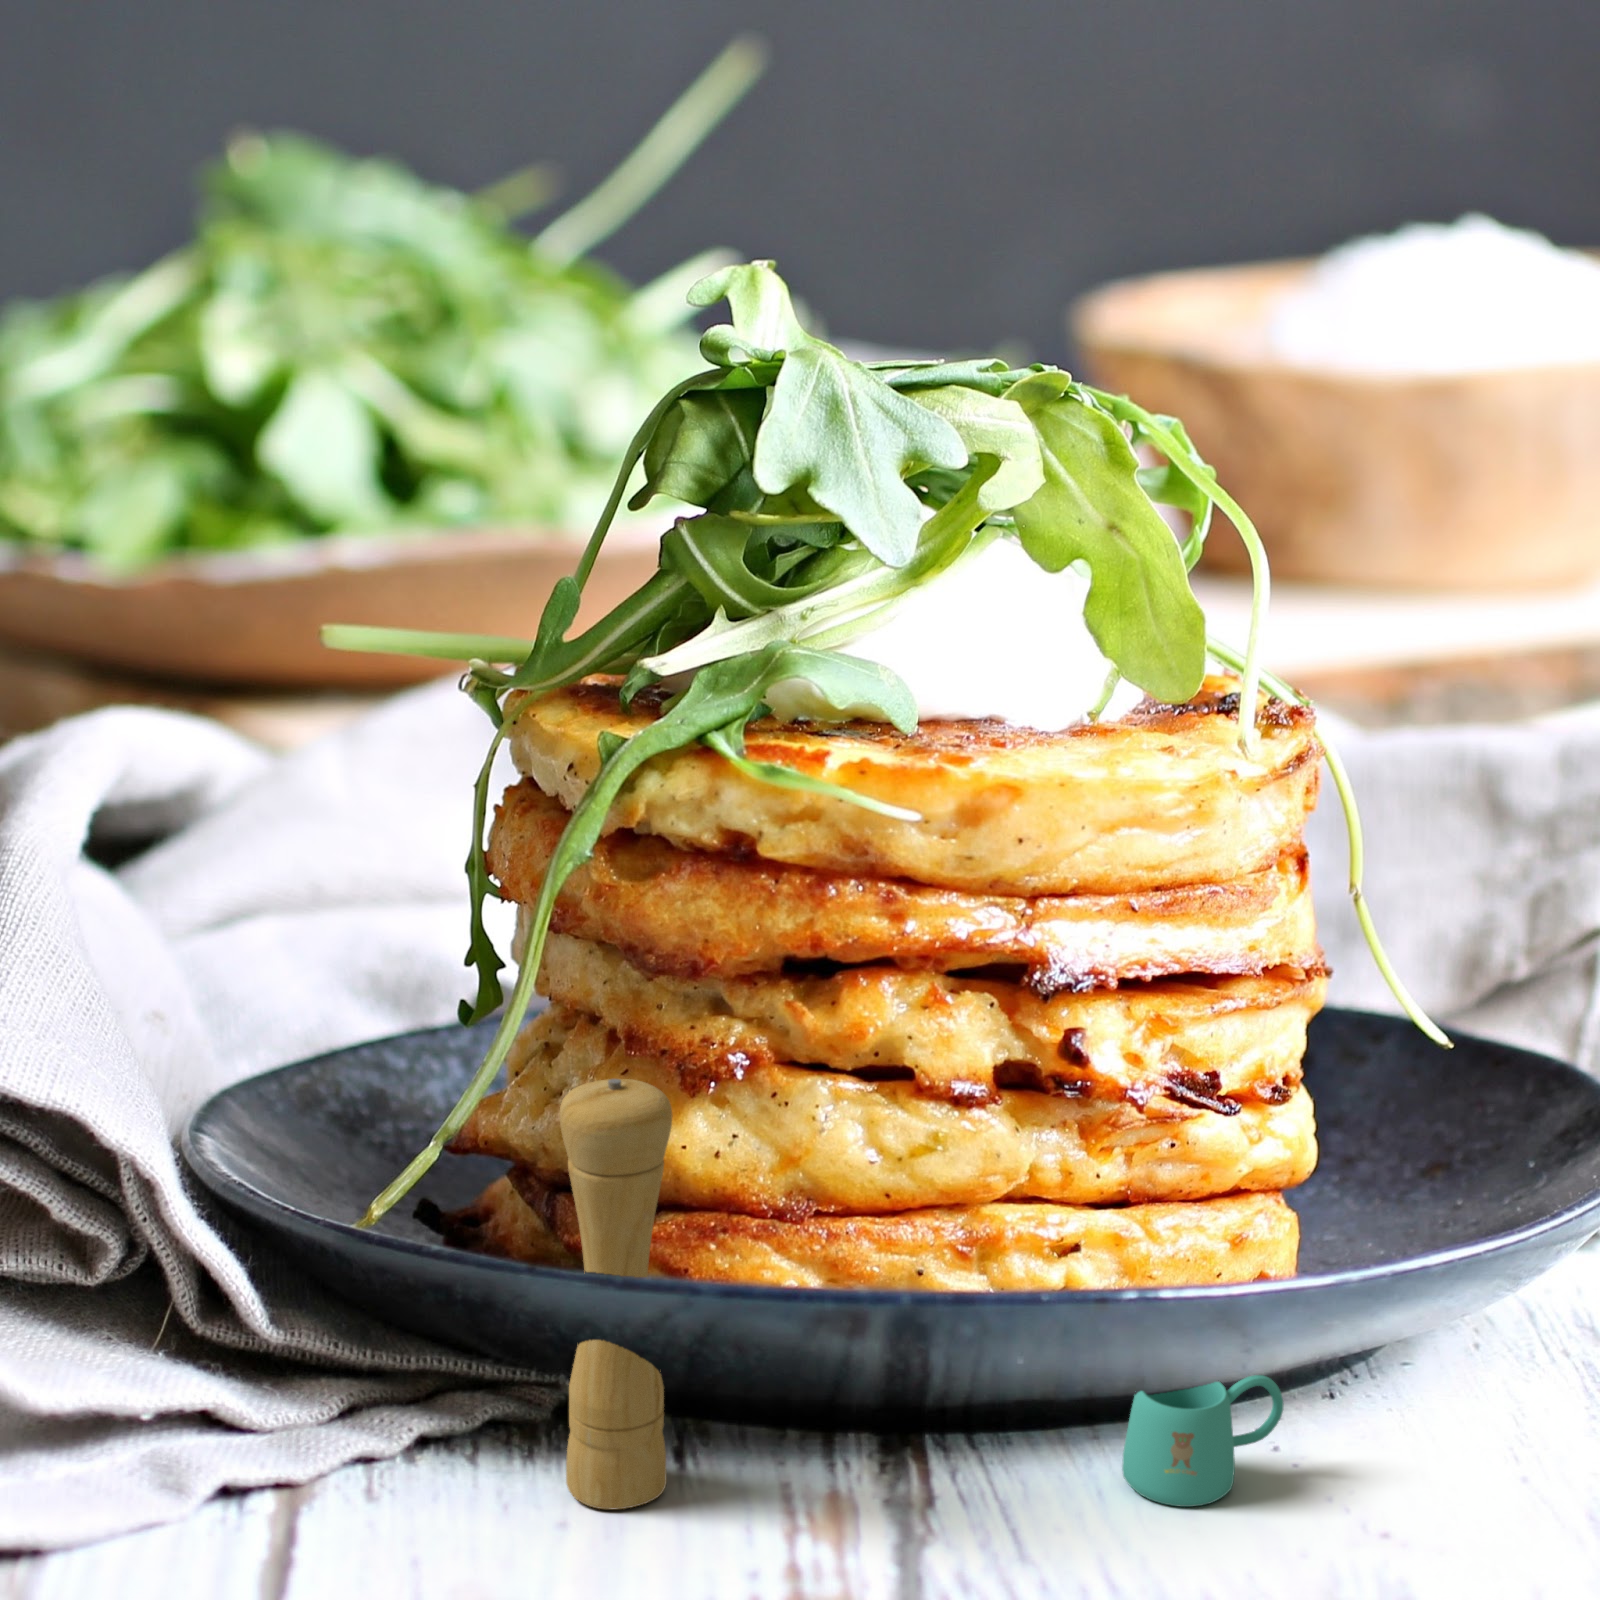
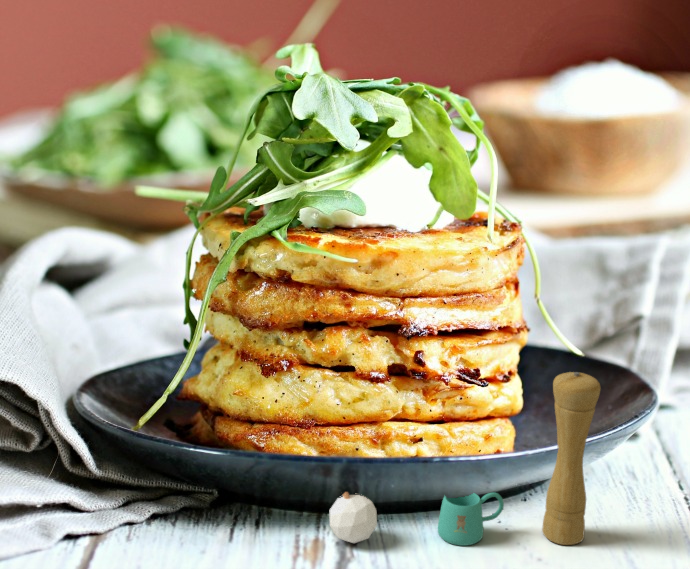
pepper mill: present [560,1079,672,1509] -> present [542,372,601,545]
candle: none [858,1289,975,1503] -> present [330,492,377,543]

